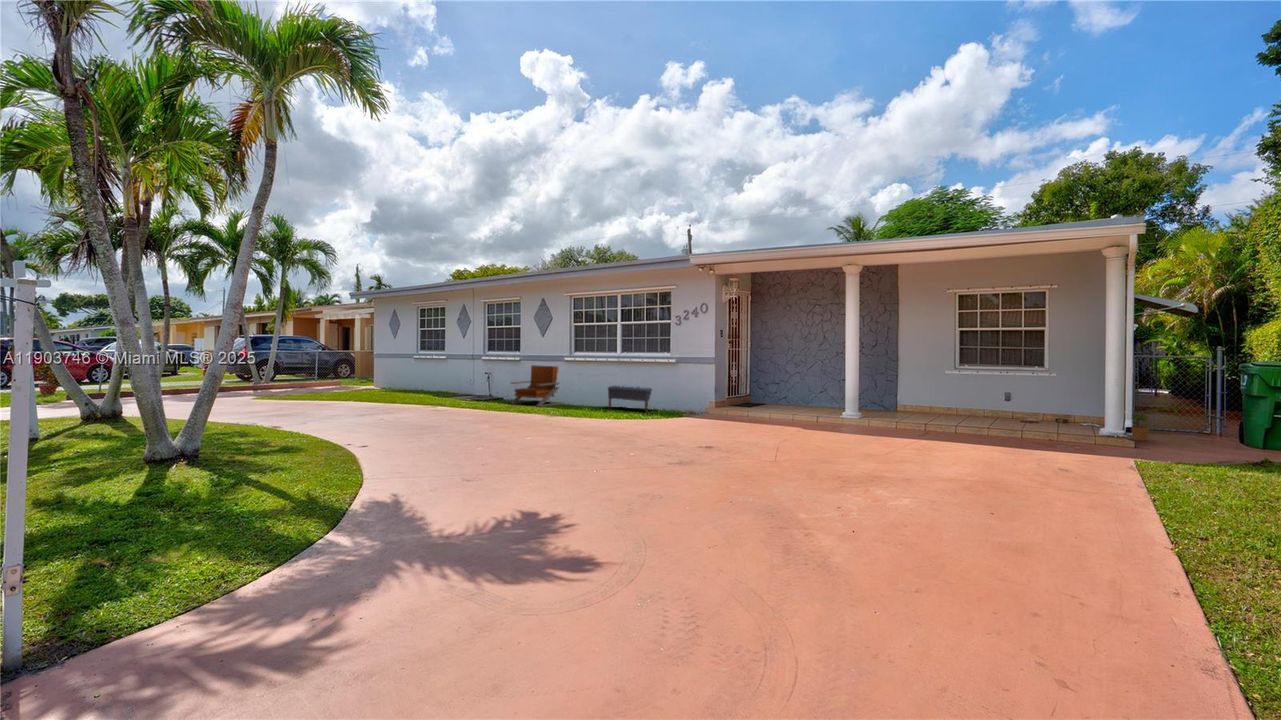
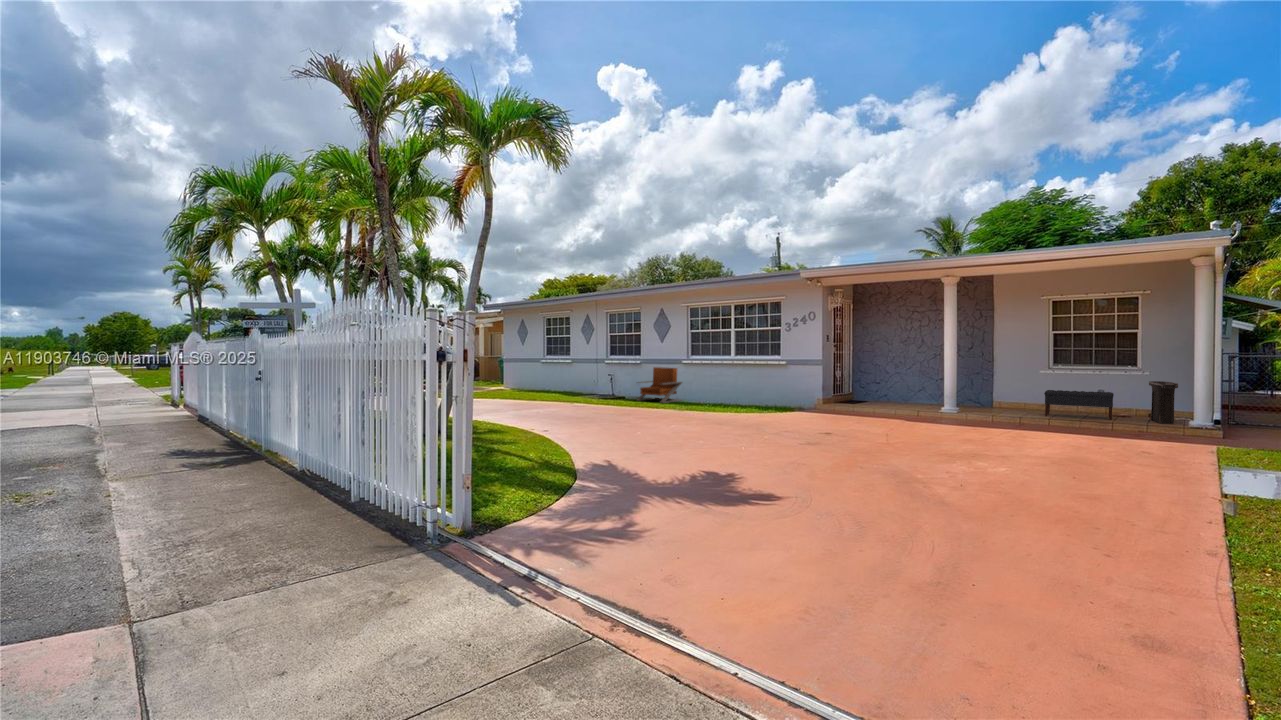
trash can: none [1055,383,1086,430] -> present [1149,381,1178,424]
bench: present [608,386,658,413] -> present [1044,390,1114,420]
potted plant: present [1131,407,1177,441] -> none [1216,402,1268,433]

